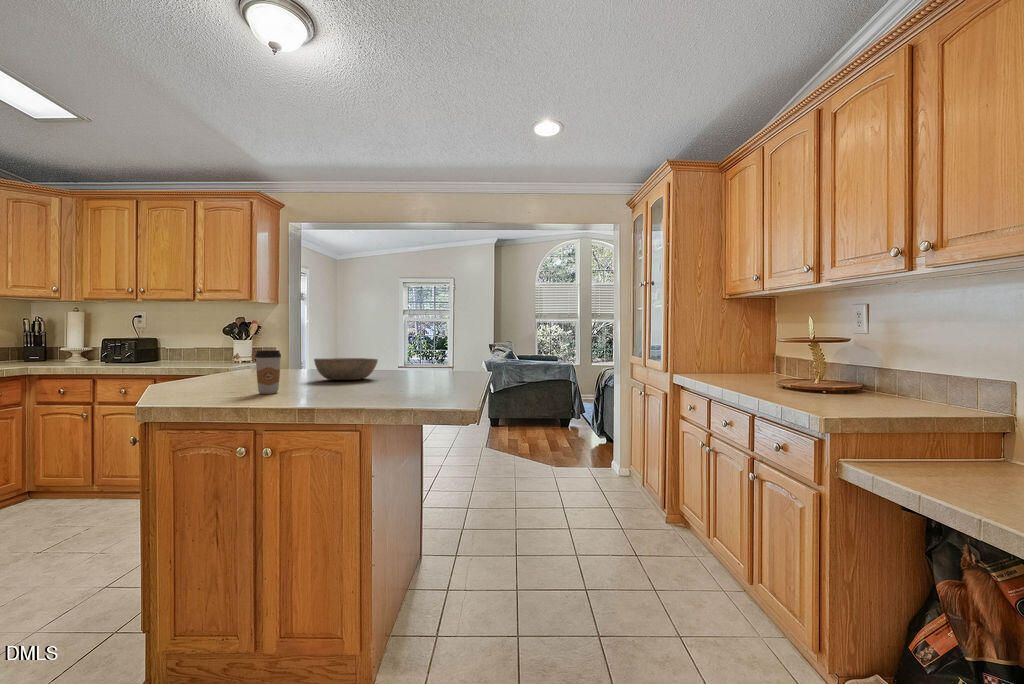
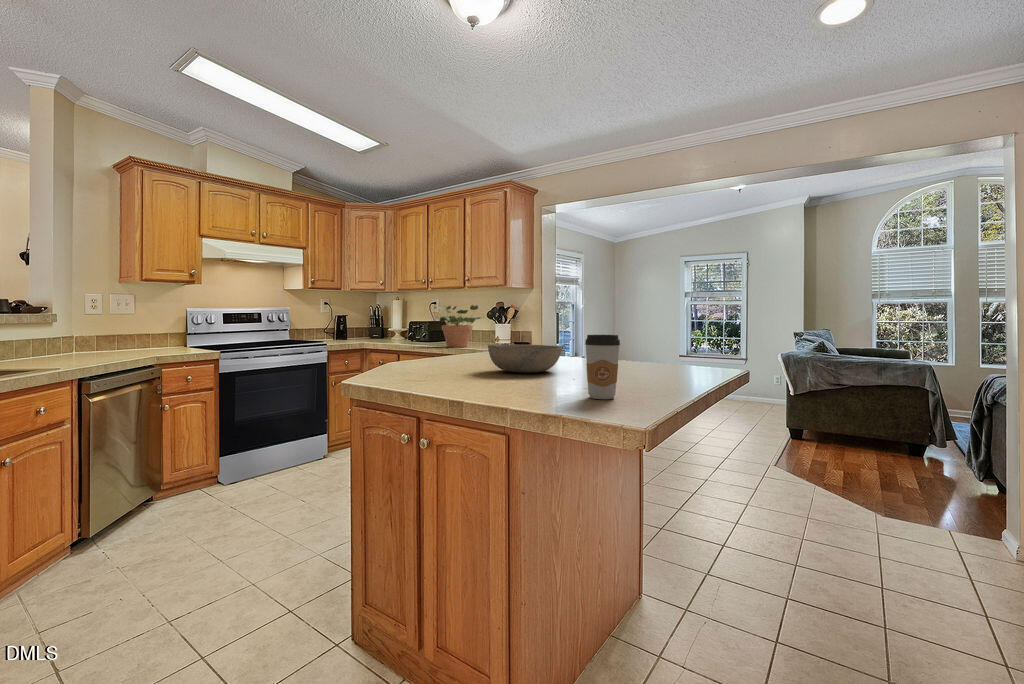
potted plant: none [166,320,230,366] -> present [436,305,482,347]
coffee cup: present [255,350,281,394] -> present [585,335,620,399]

